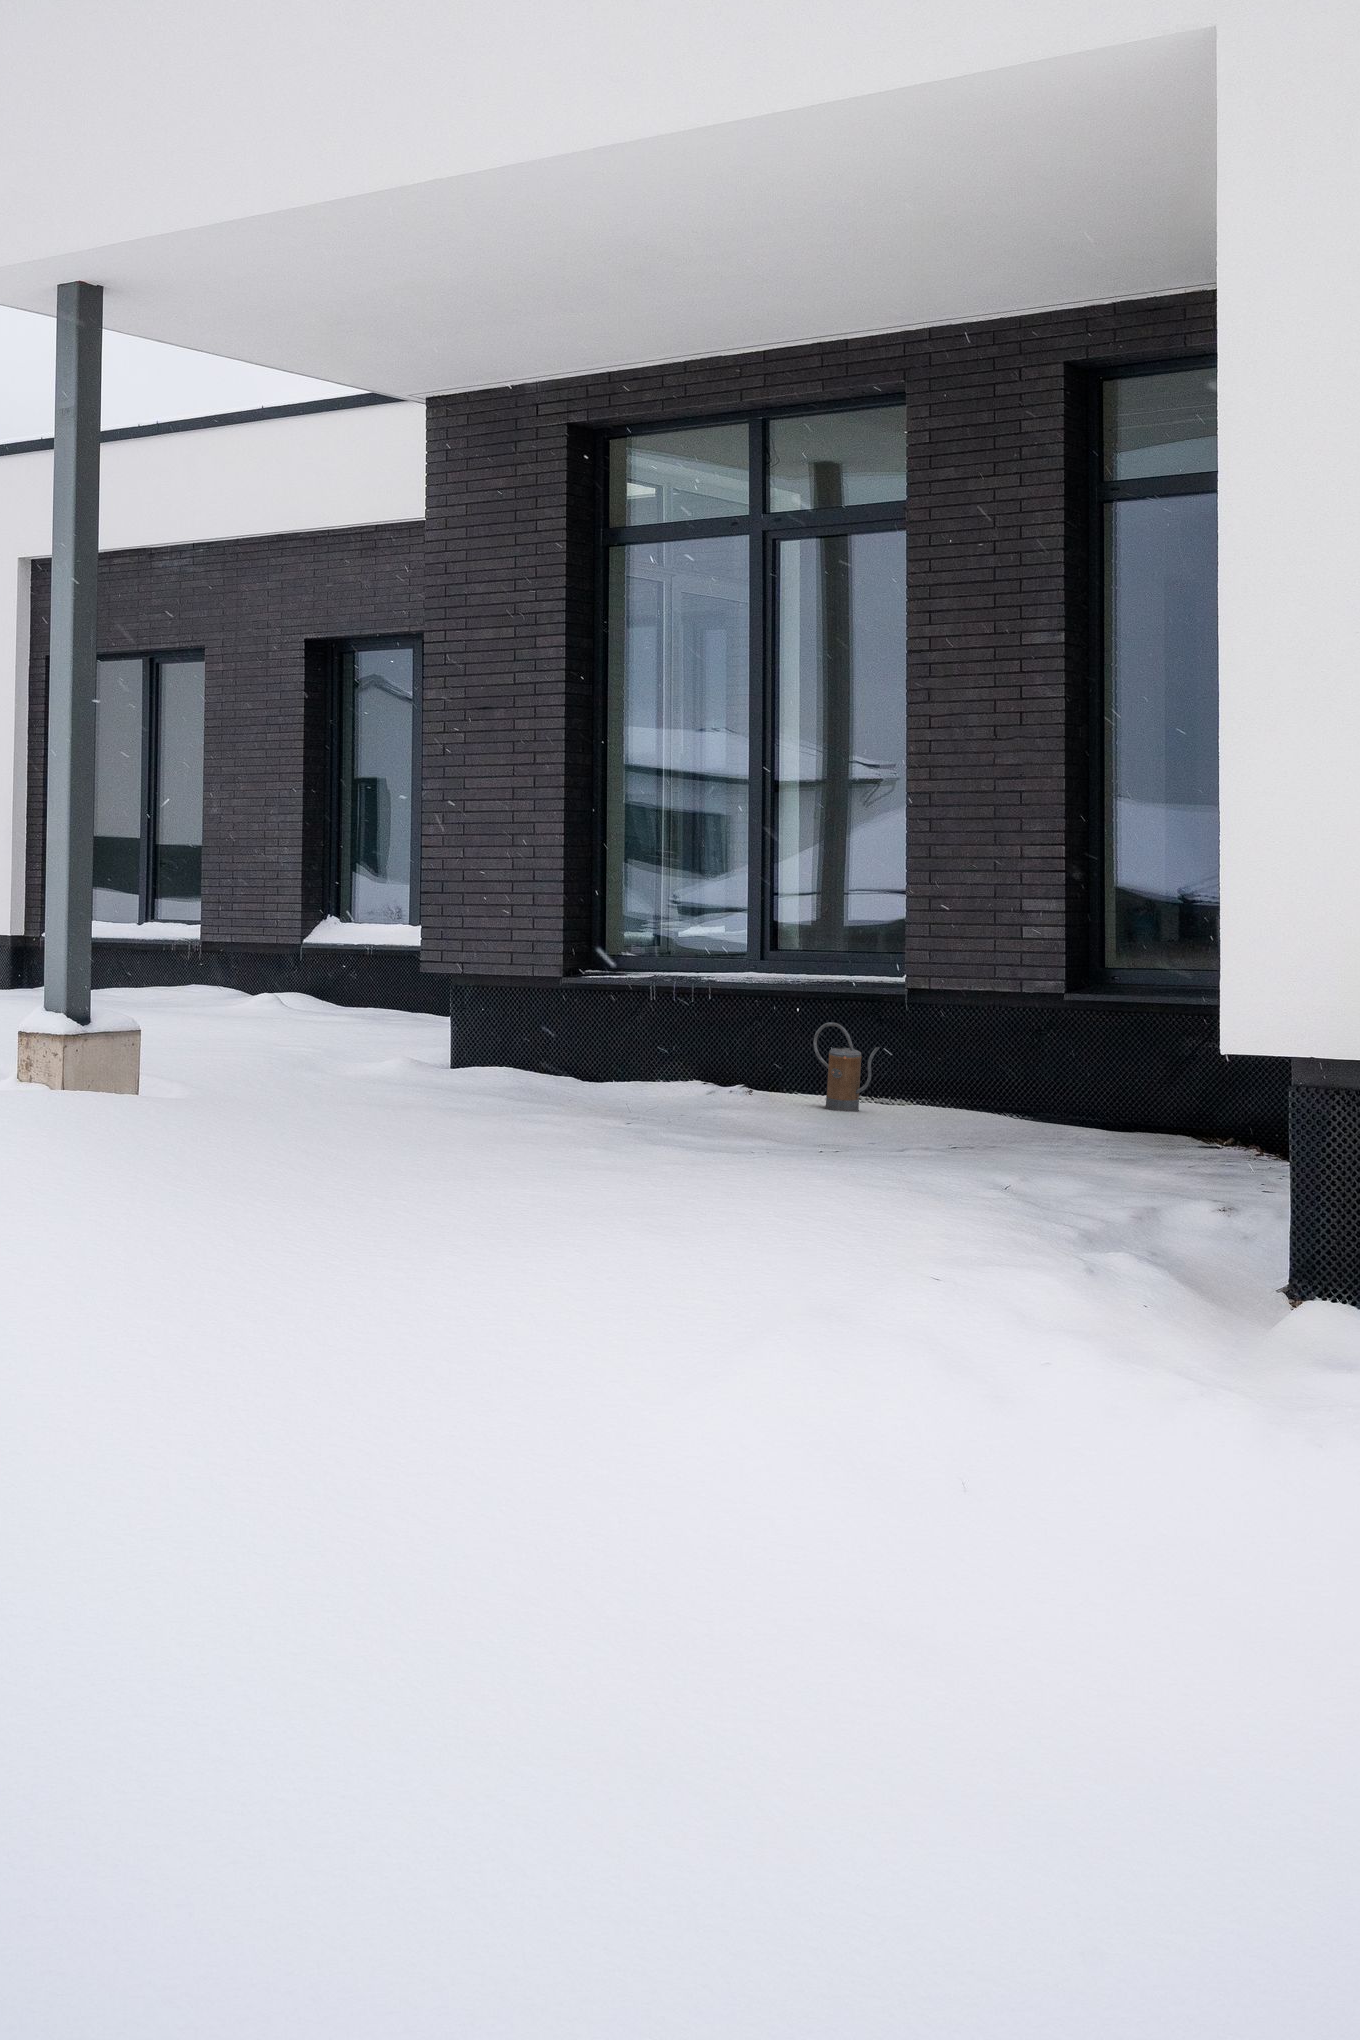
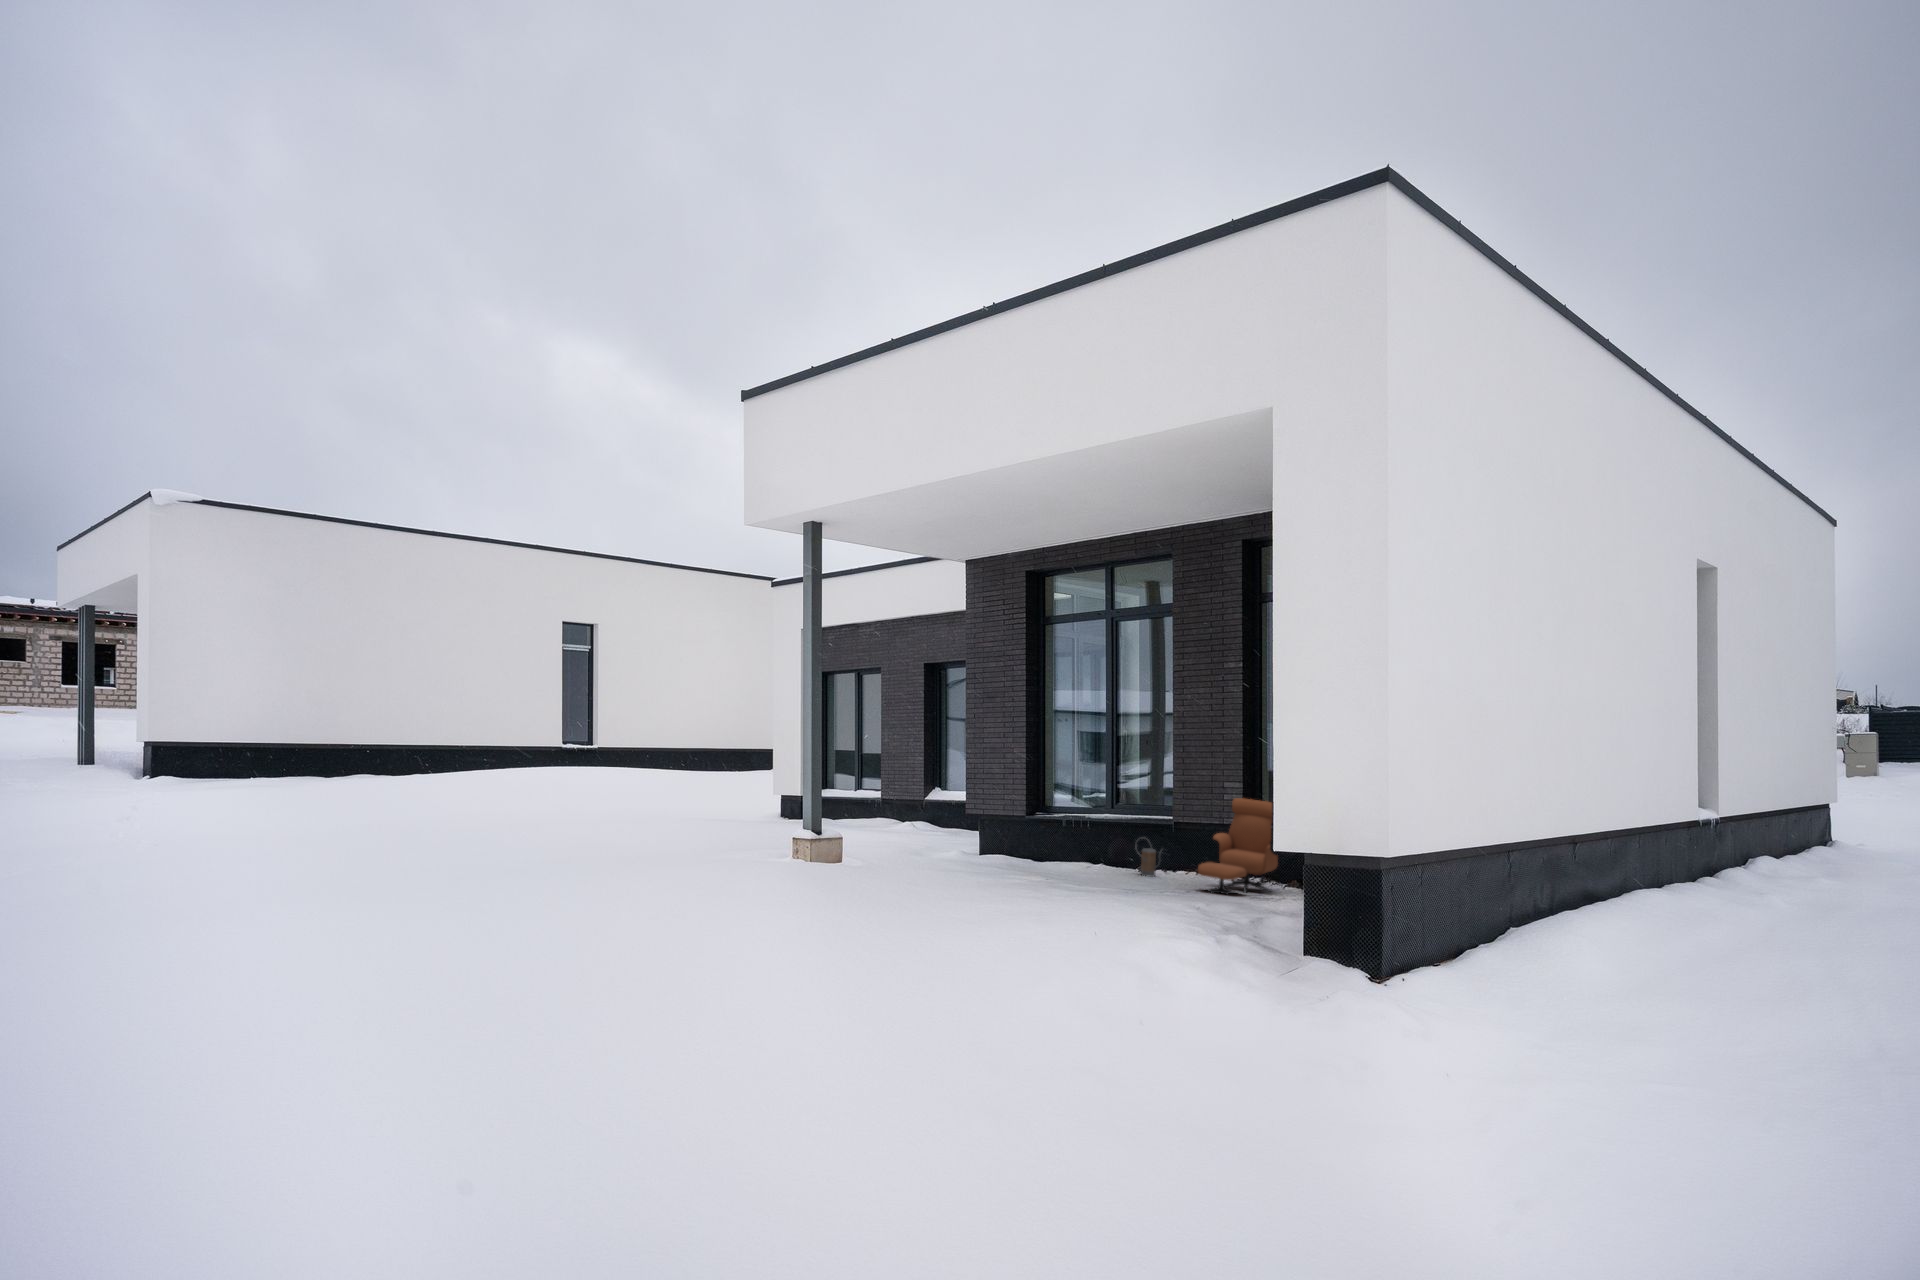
lounge chair: none [967,934,1157,1165] -> present [1198,798,1278,895]

